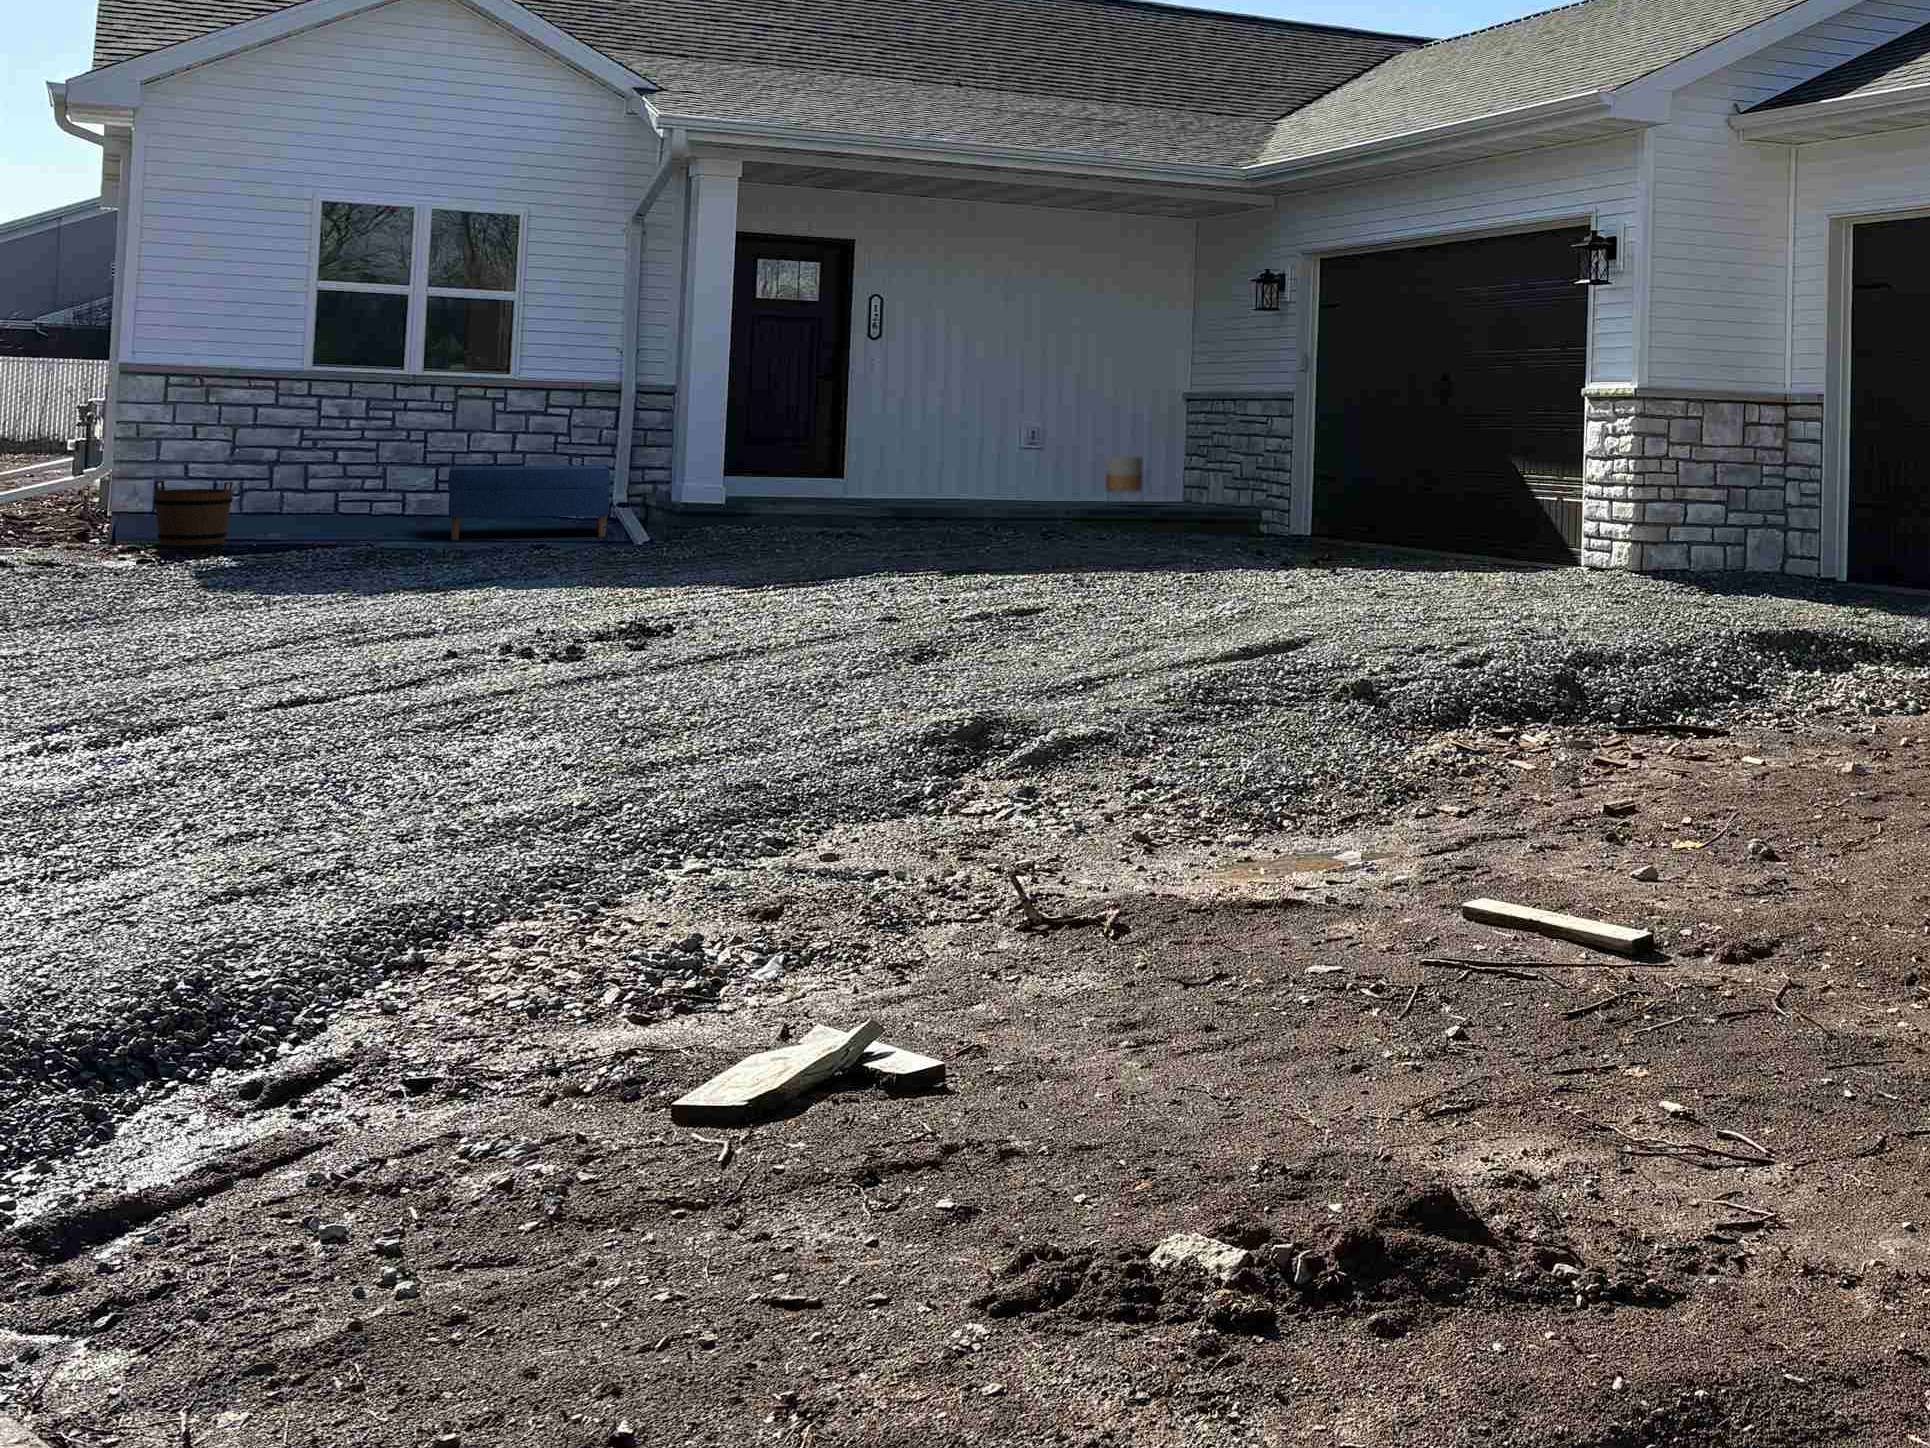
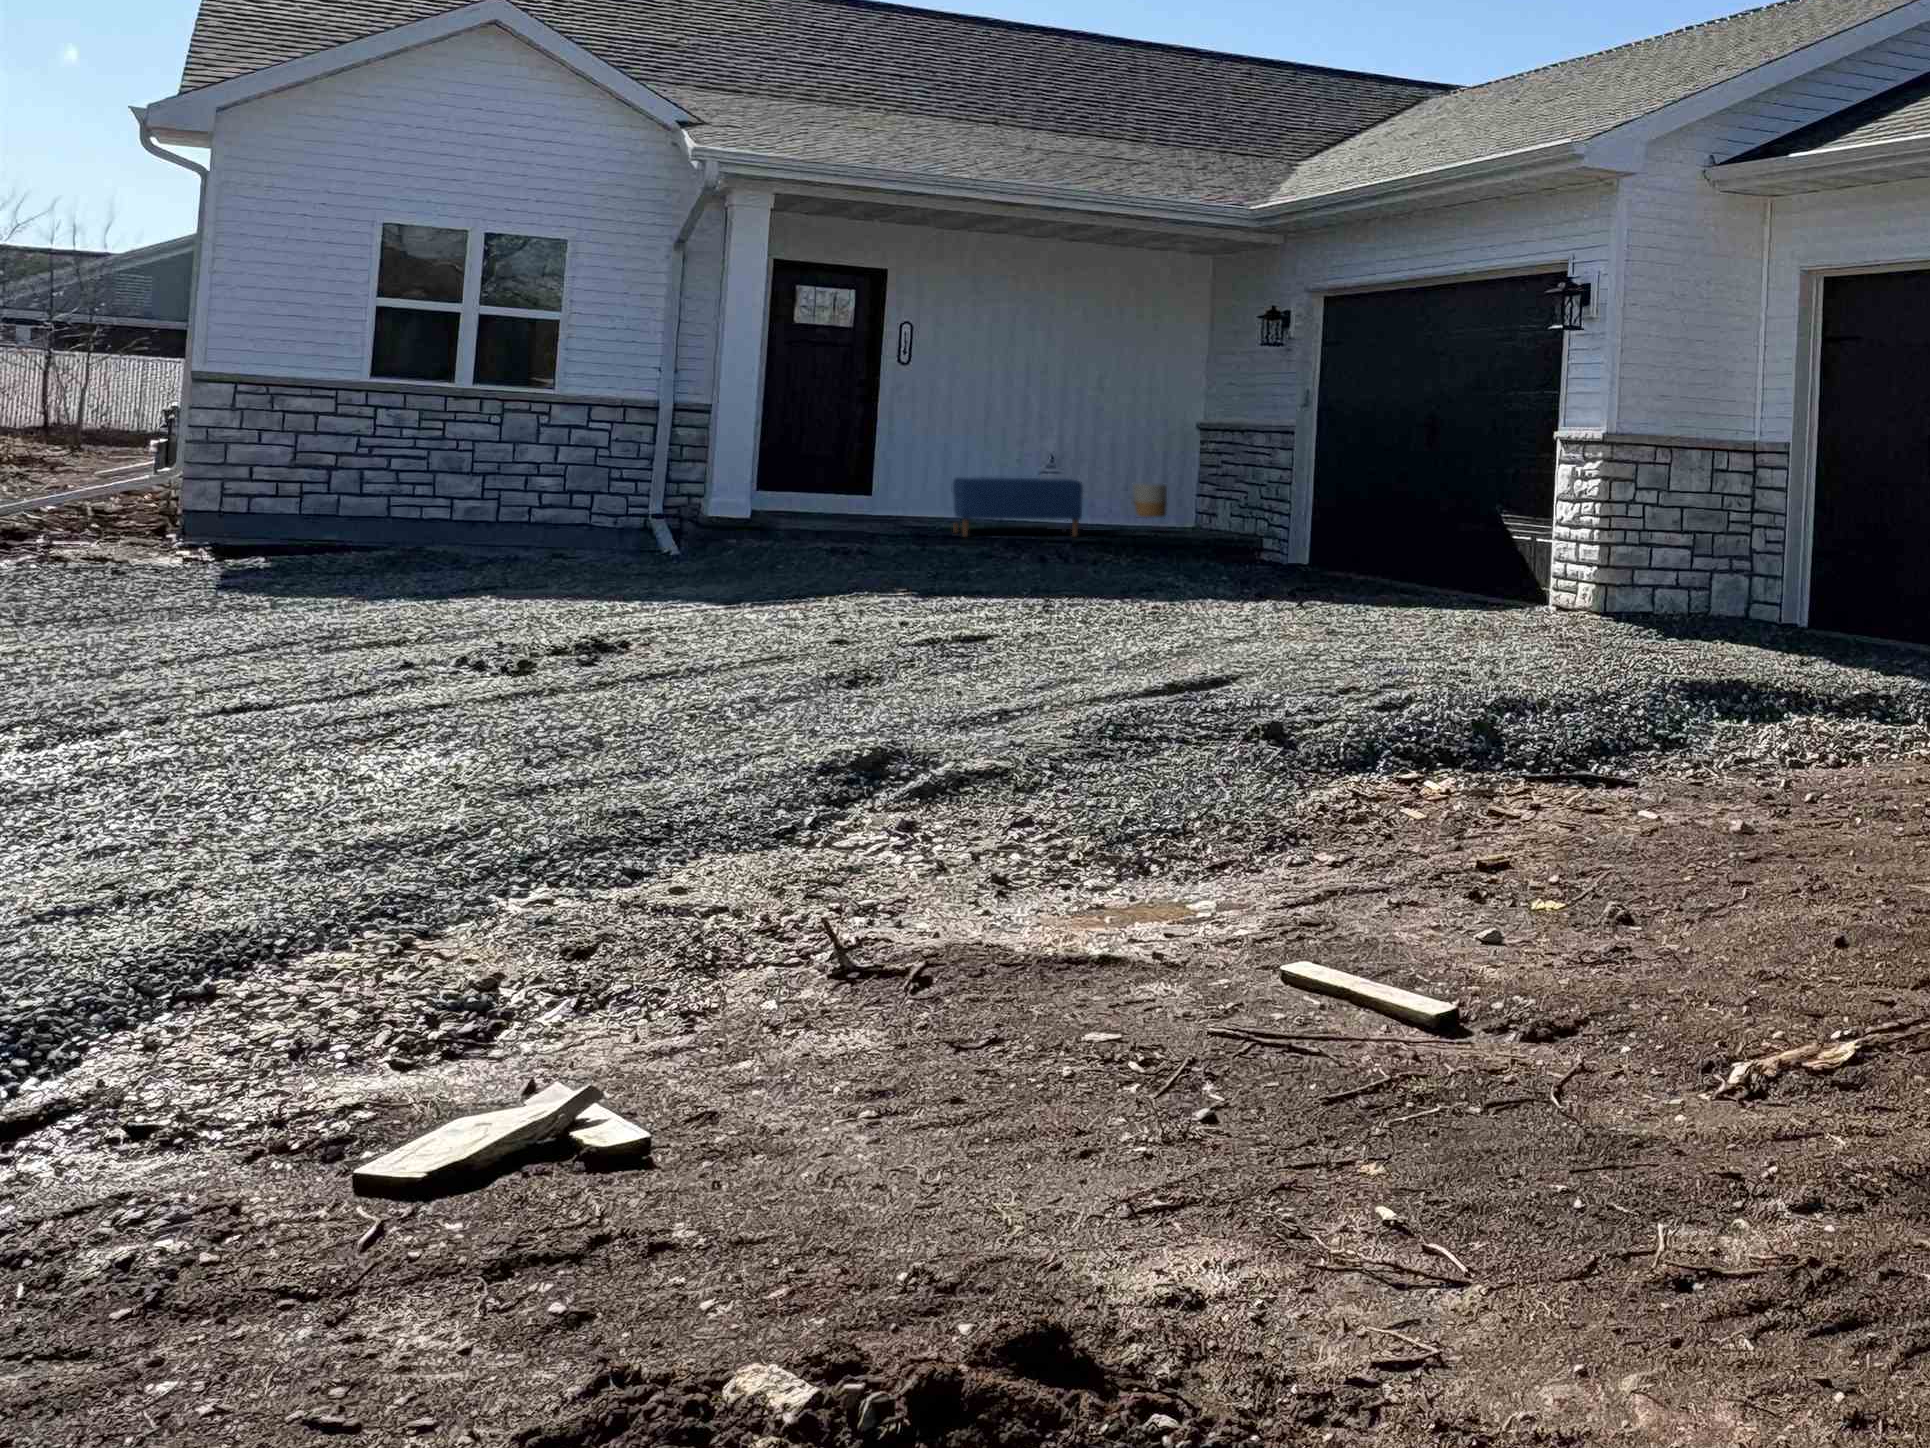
bench: present [448,465,610,540] -> present [953,477,1083,537]
bucket: present [154,481,233,546] -> none [221,488,296,549]

